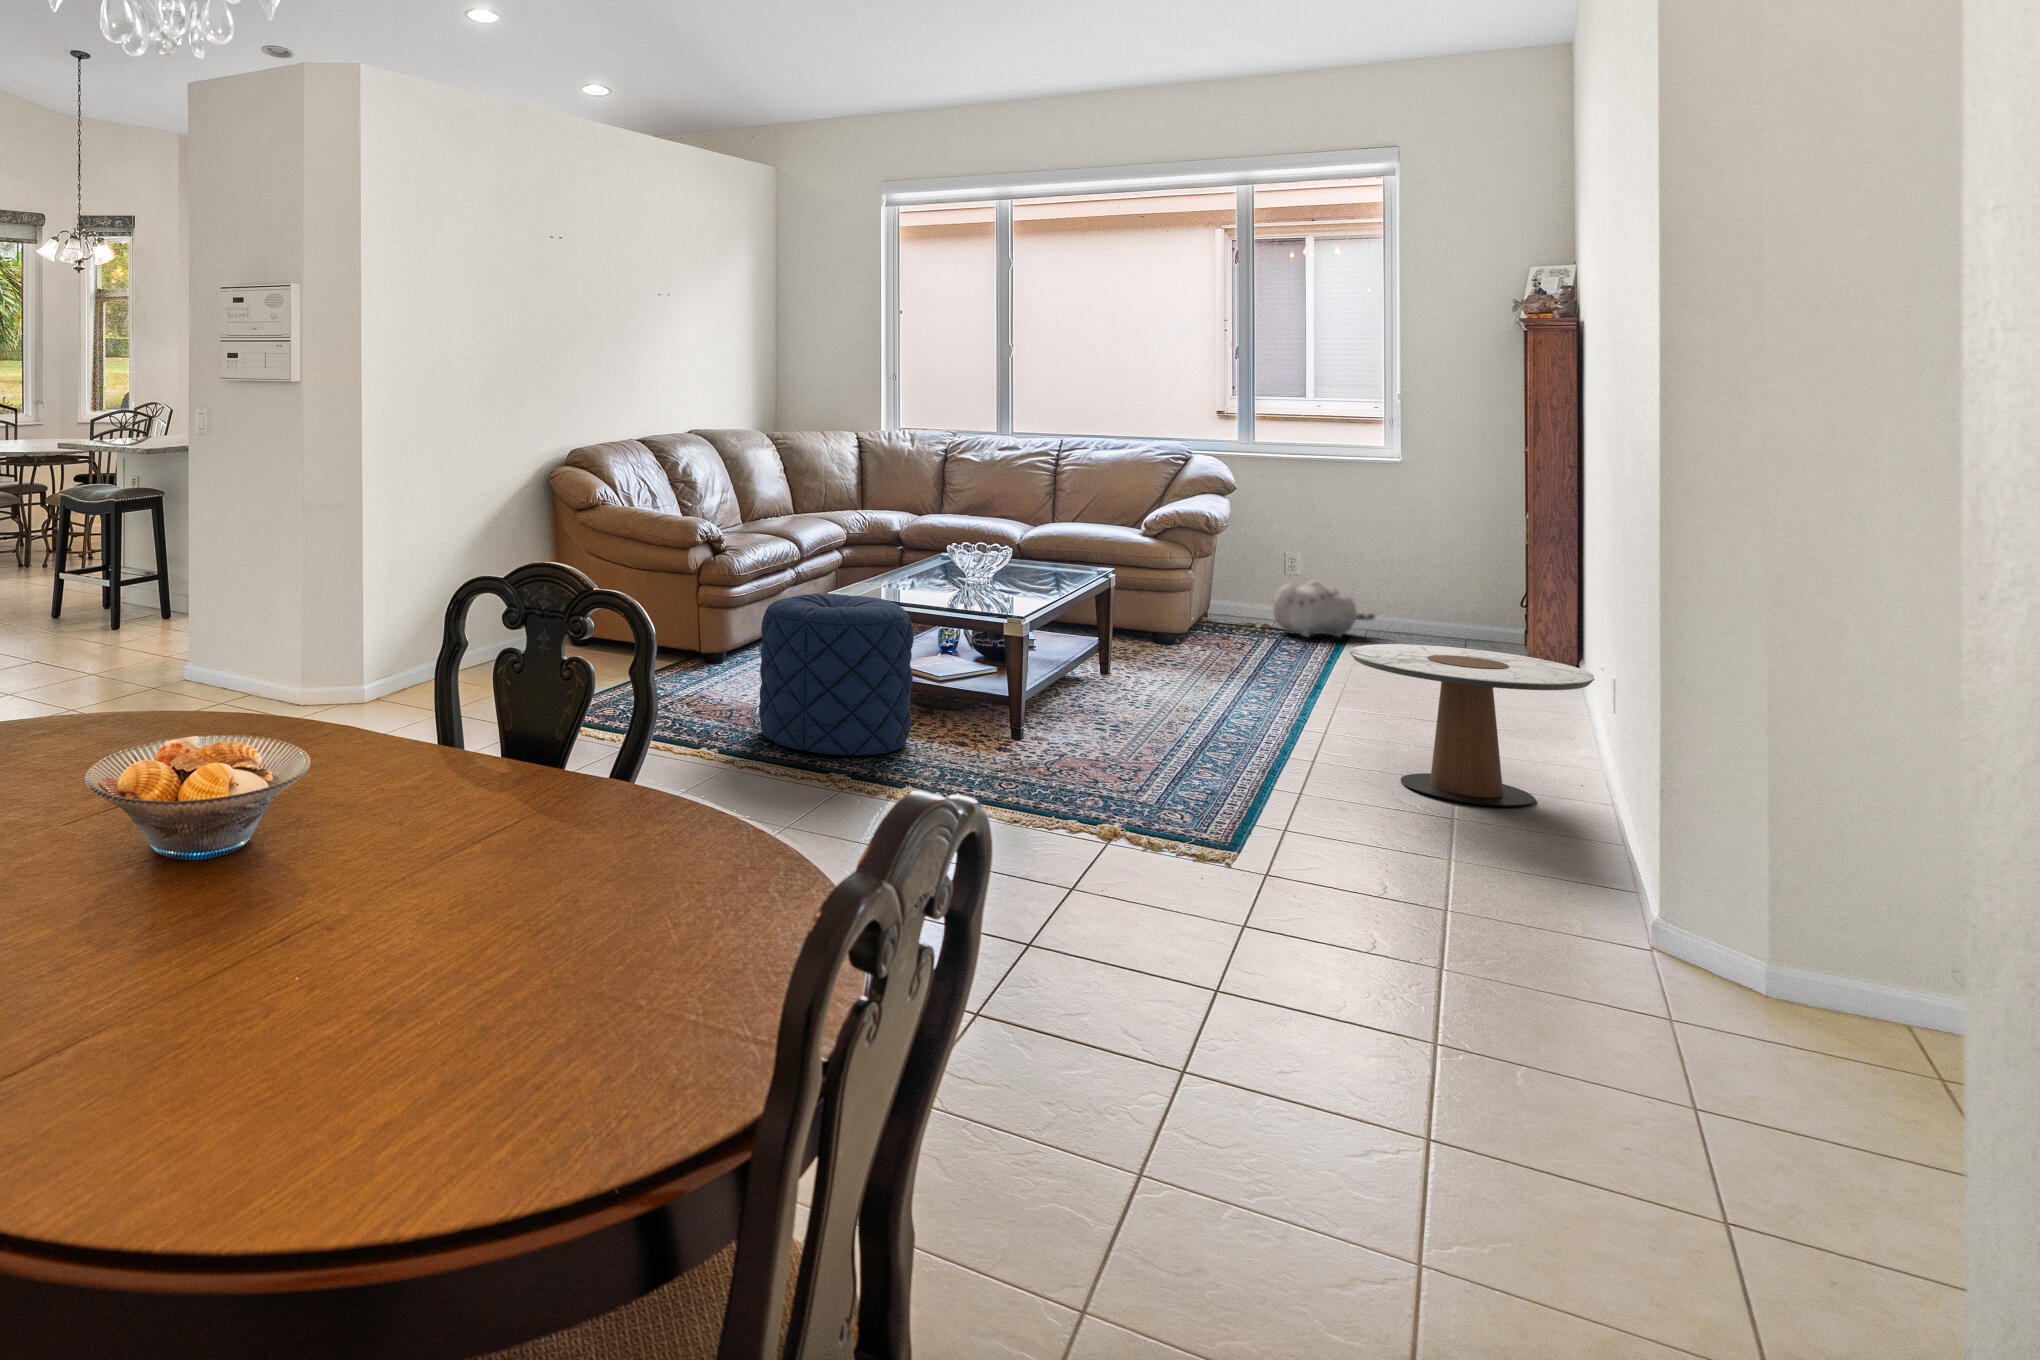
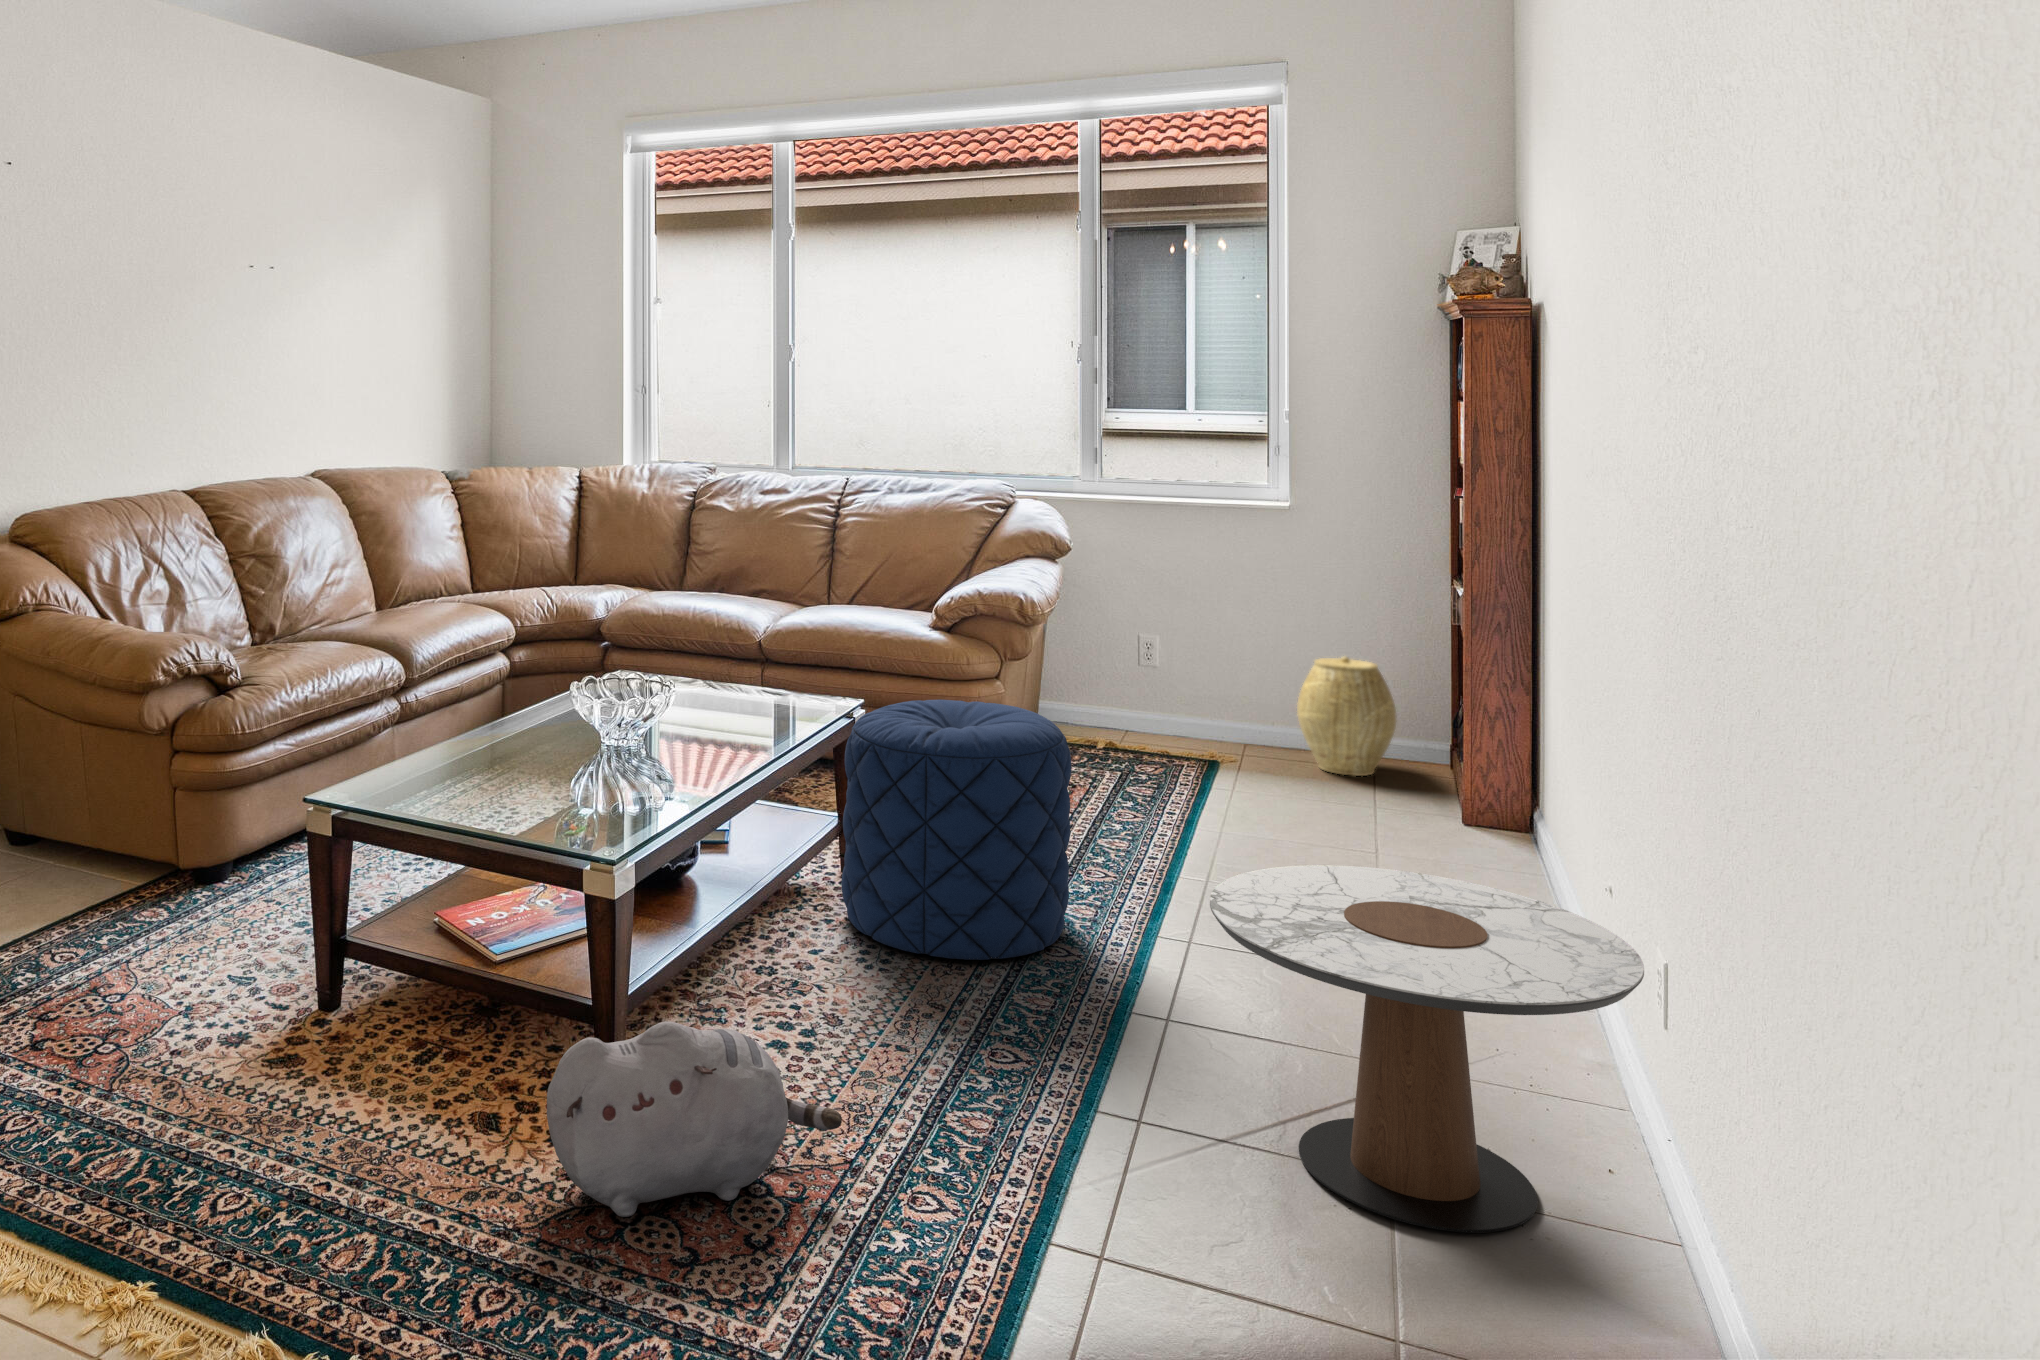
woven basket: none [1410,565,1486,648] -> present [1297,657,1396,776]
plush toy: present [1273,581,1375,637] -> present [547,1021,842,1217]
pouf: present [759,594,914,755] -> present [841,700,1072,960]

